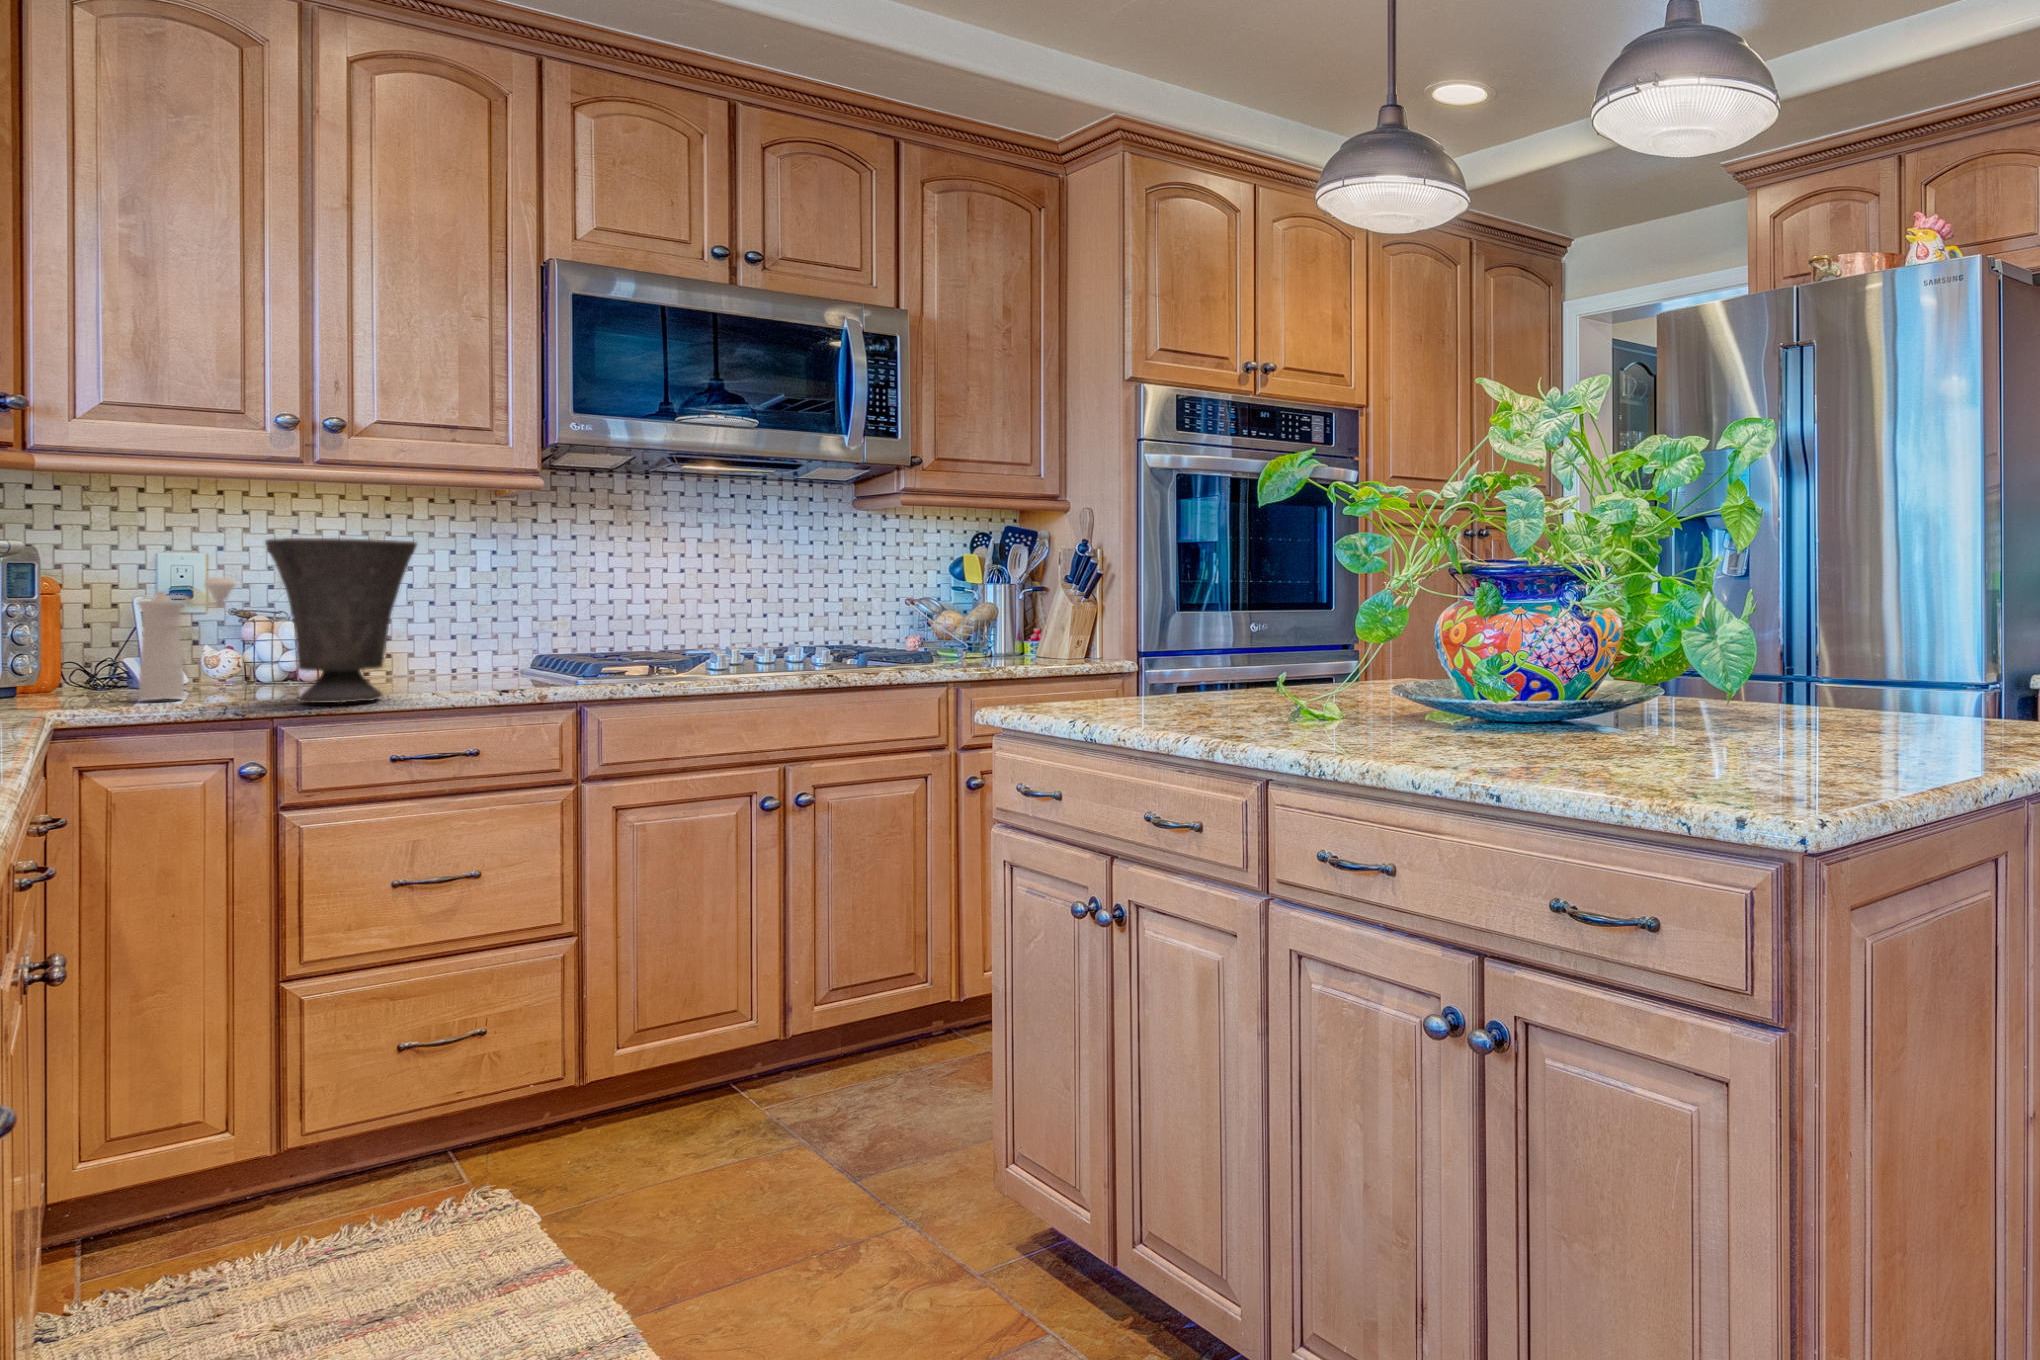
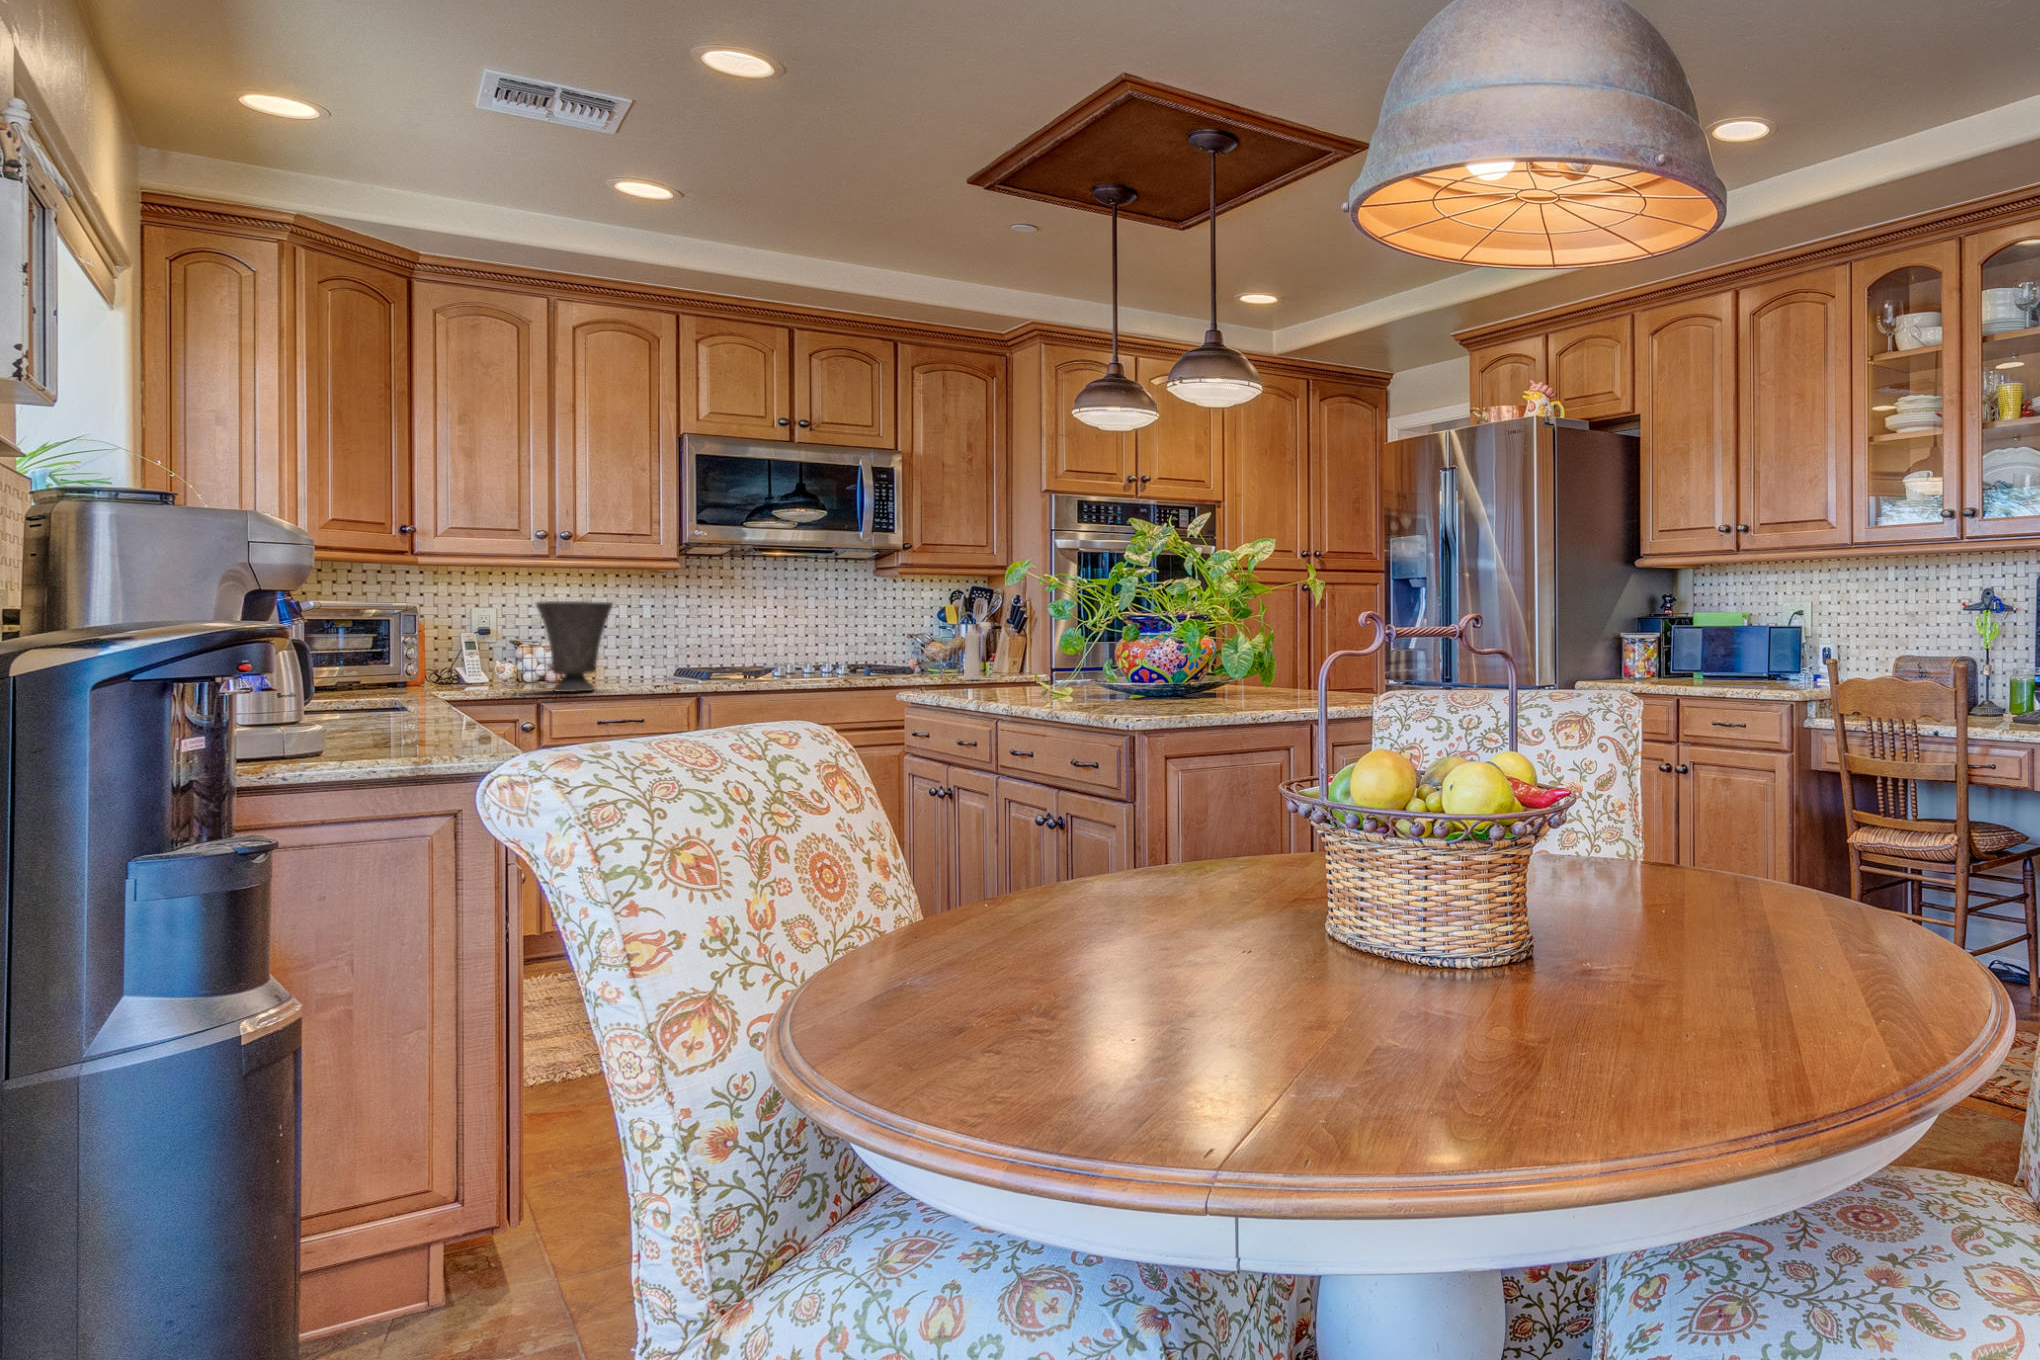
pepper mill: present [138,578,236,700] -> present [964,622,991,680]

